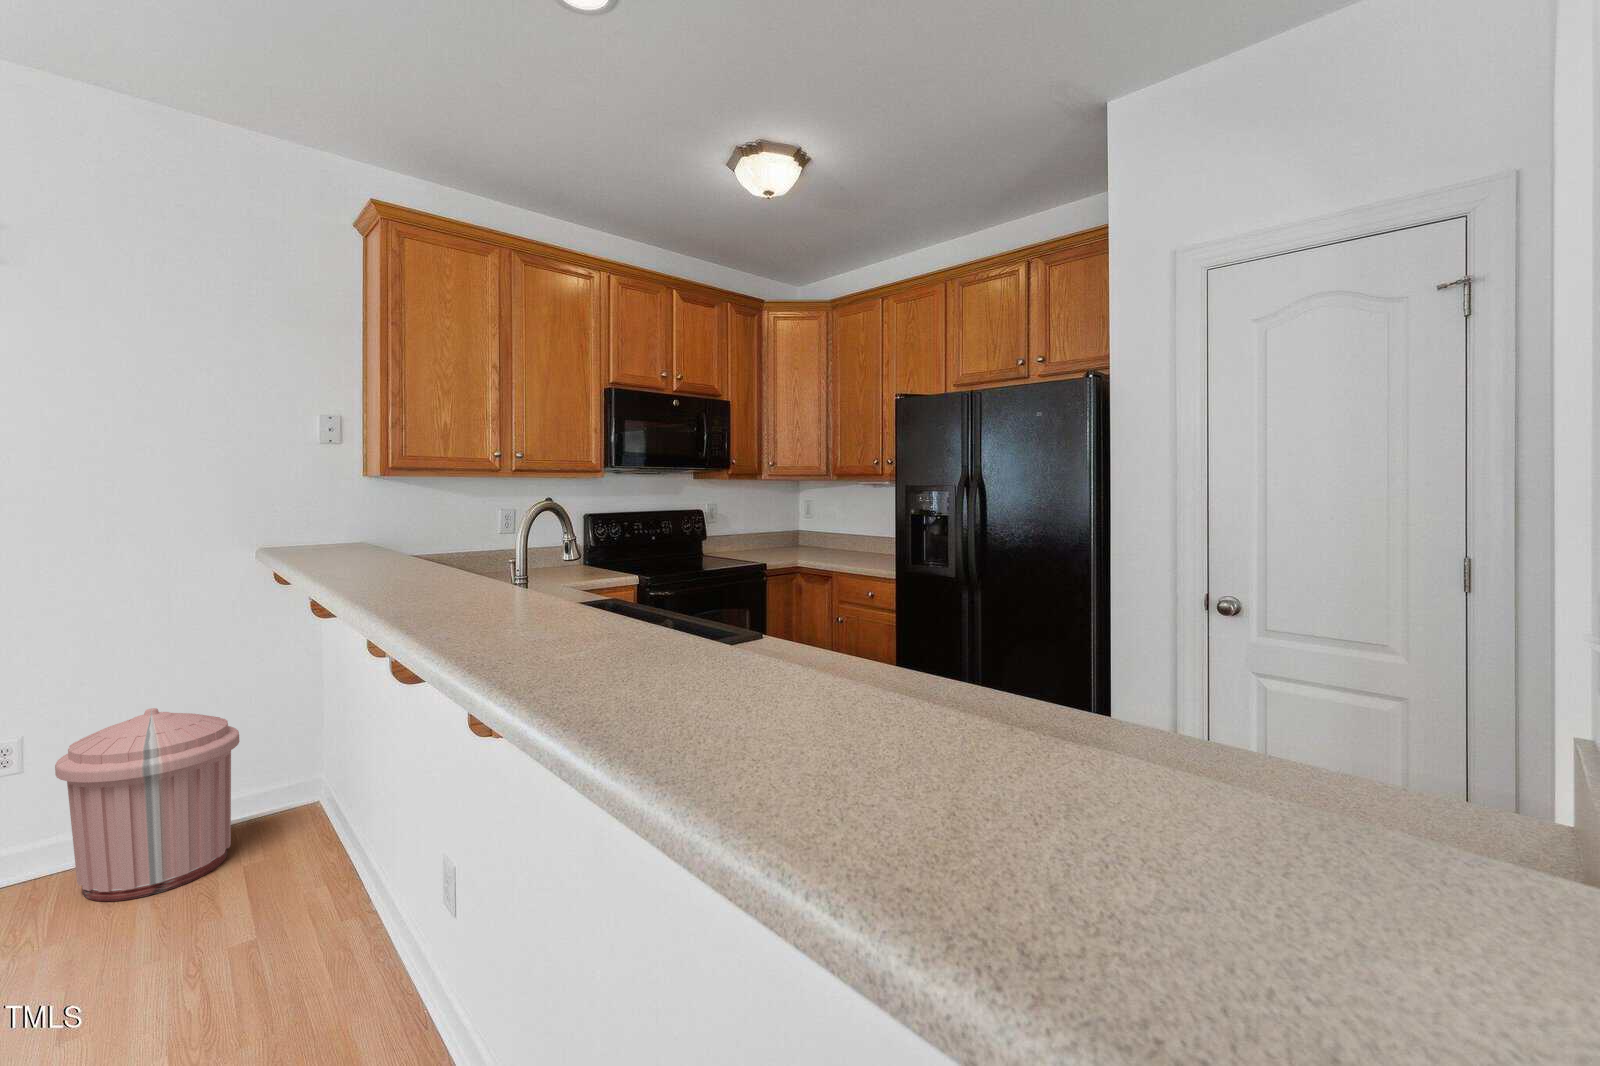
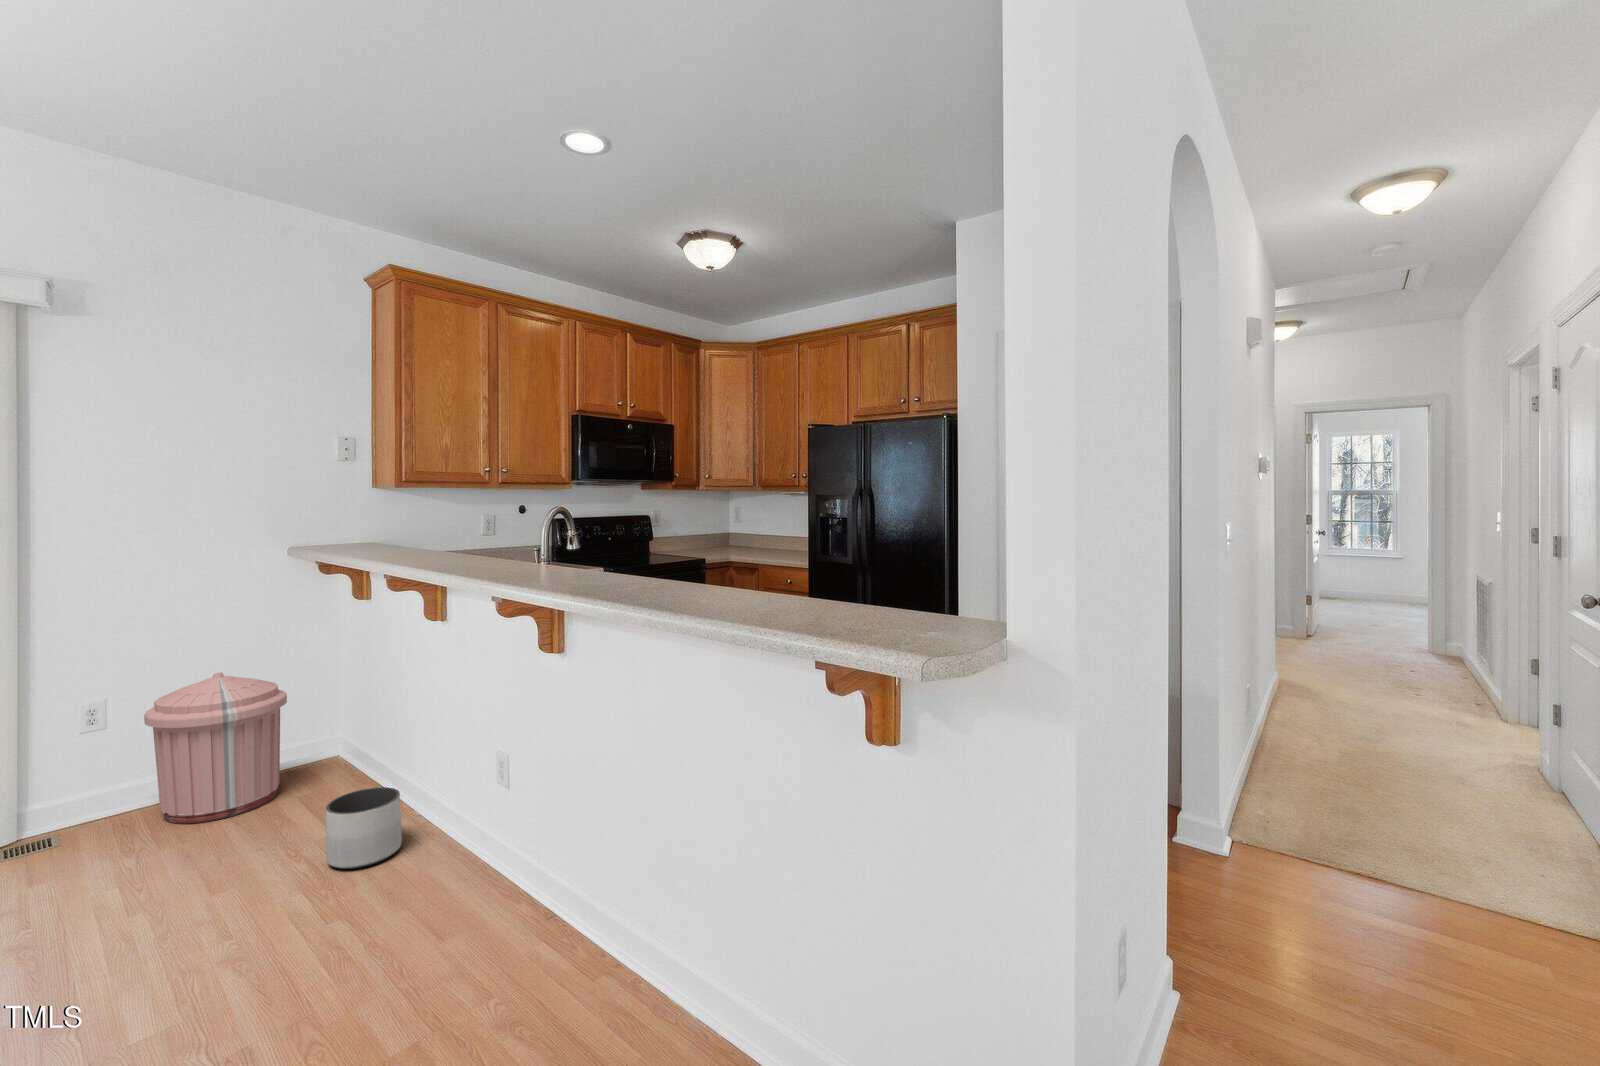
planter: none [232,878,339,1000] -> present [326,787,402,869]

